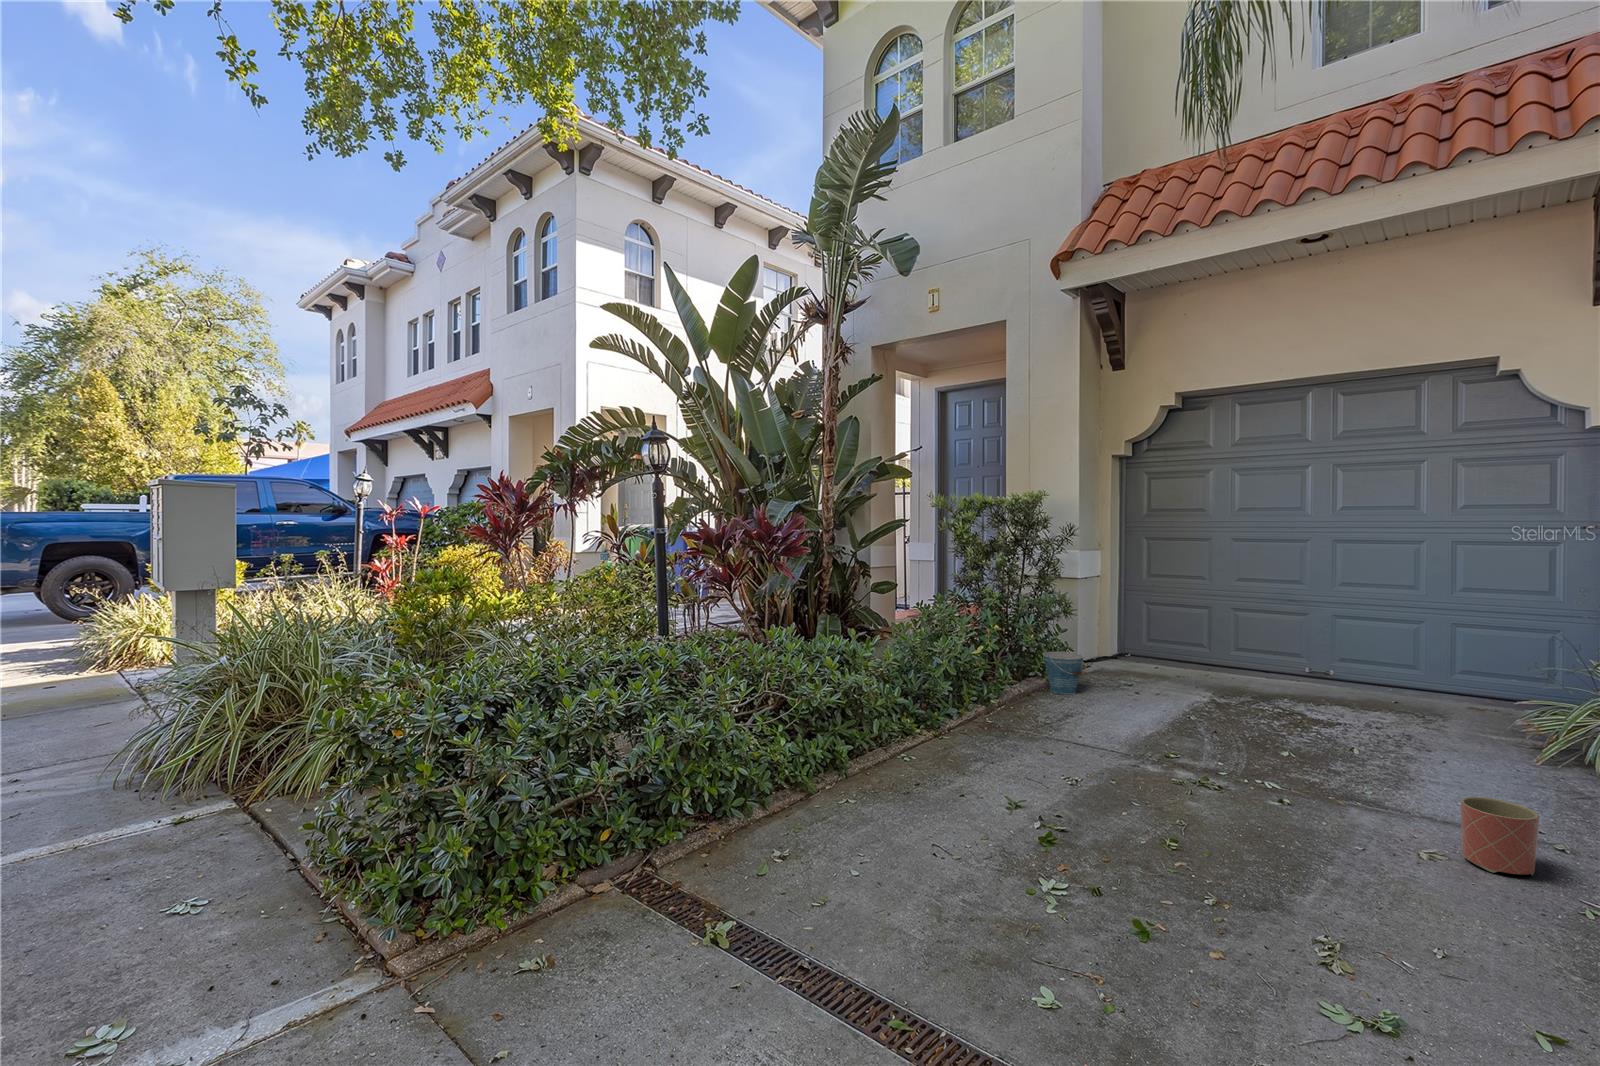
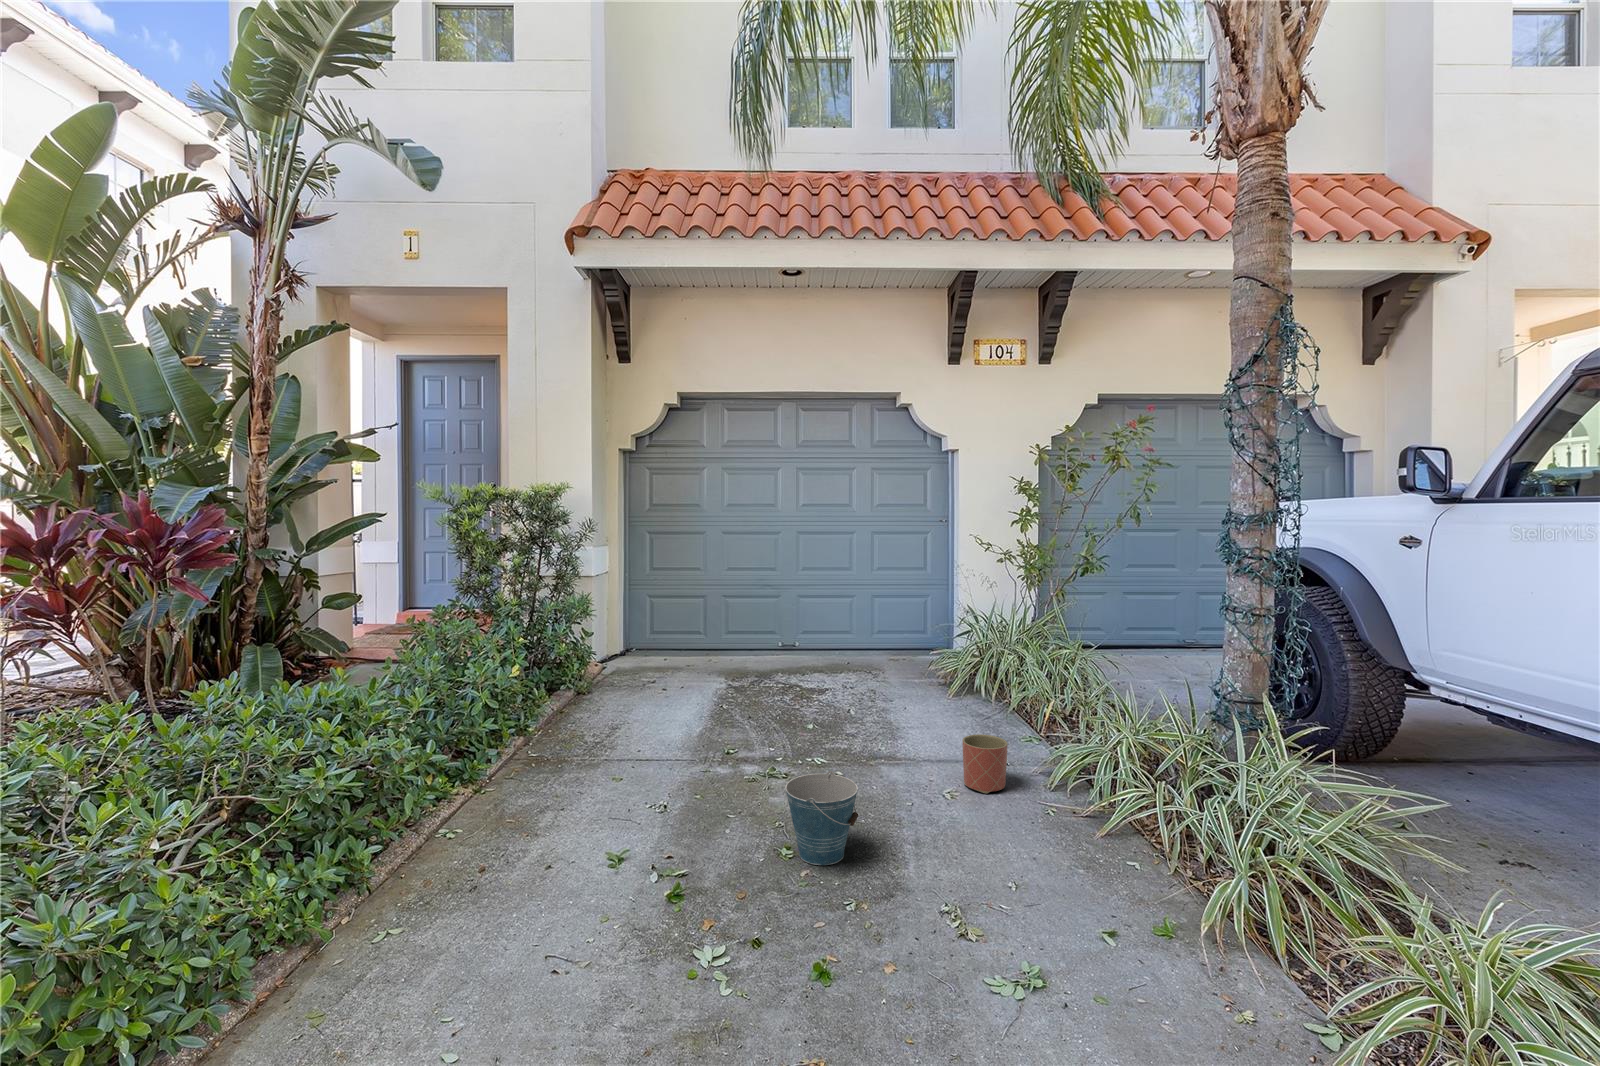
bucket: present [1043,652,1084,694] -> present [785,771,858,865]

